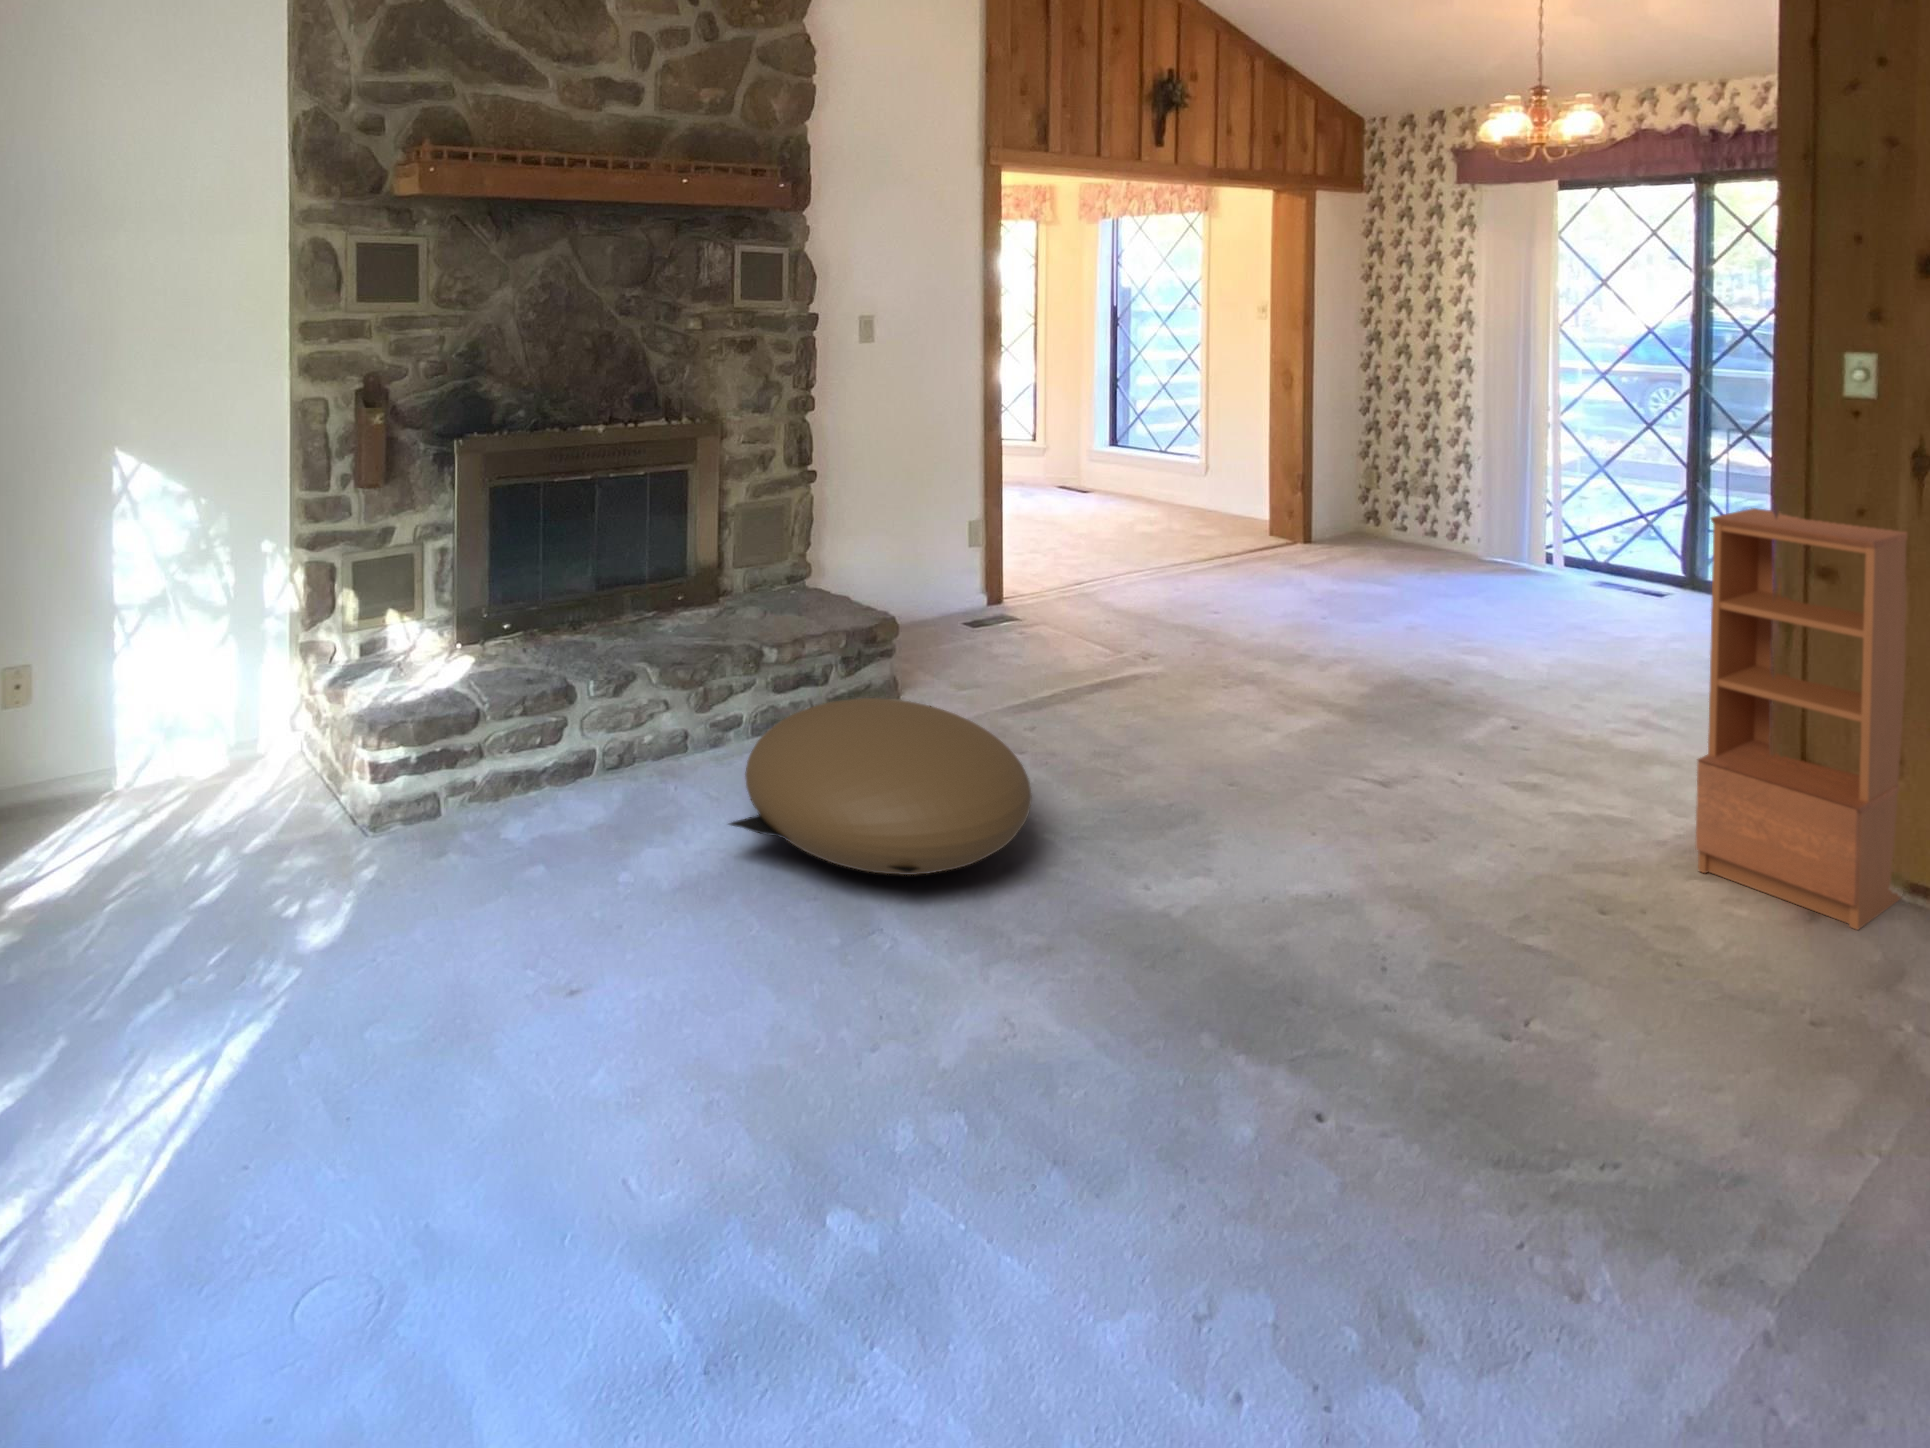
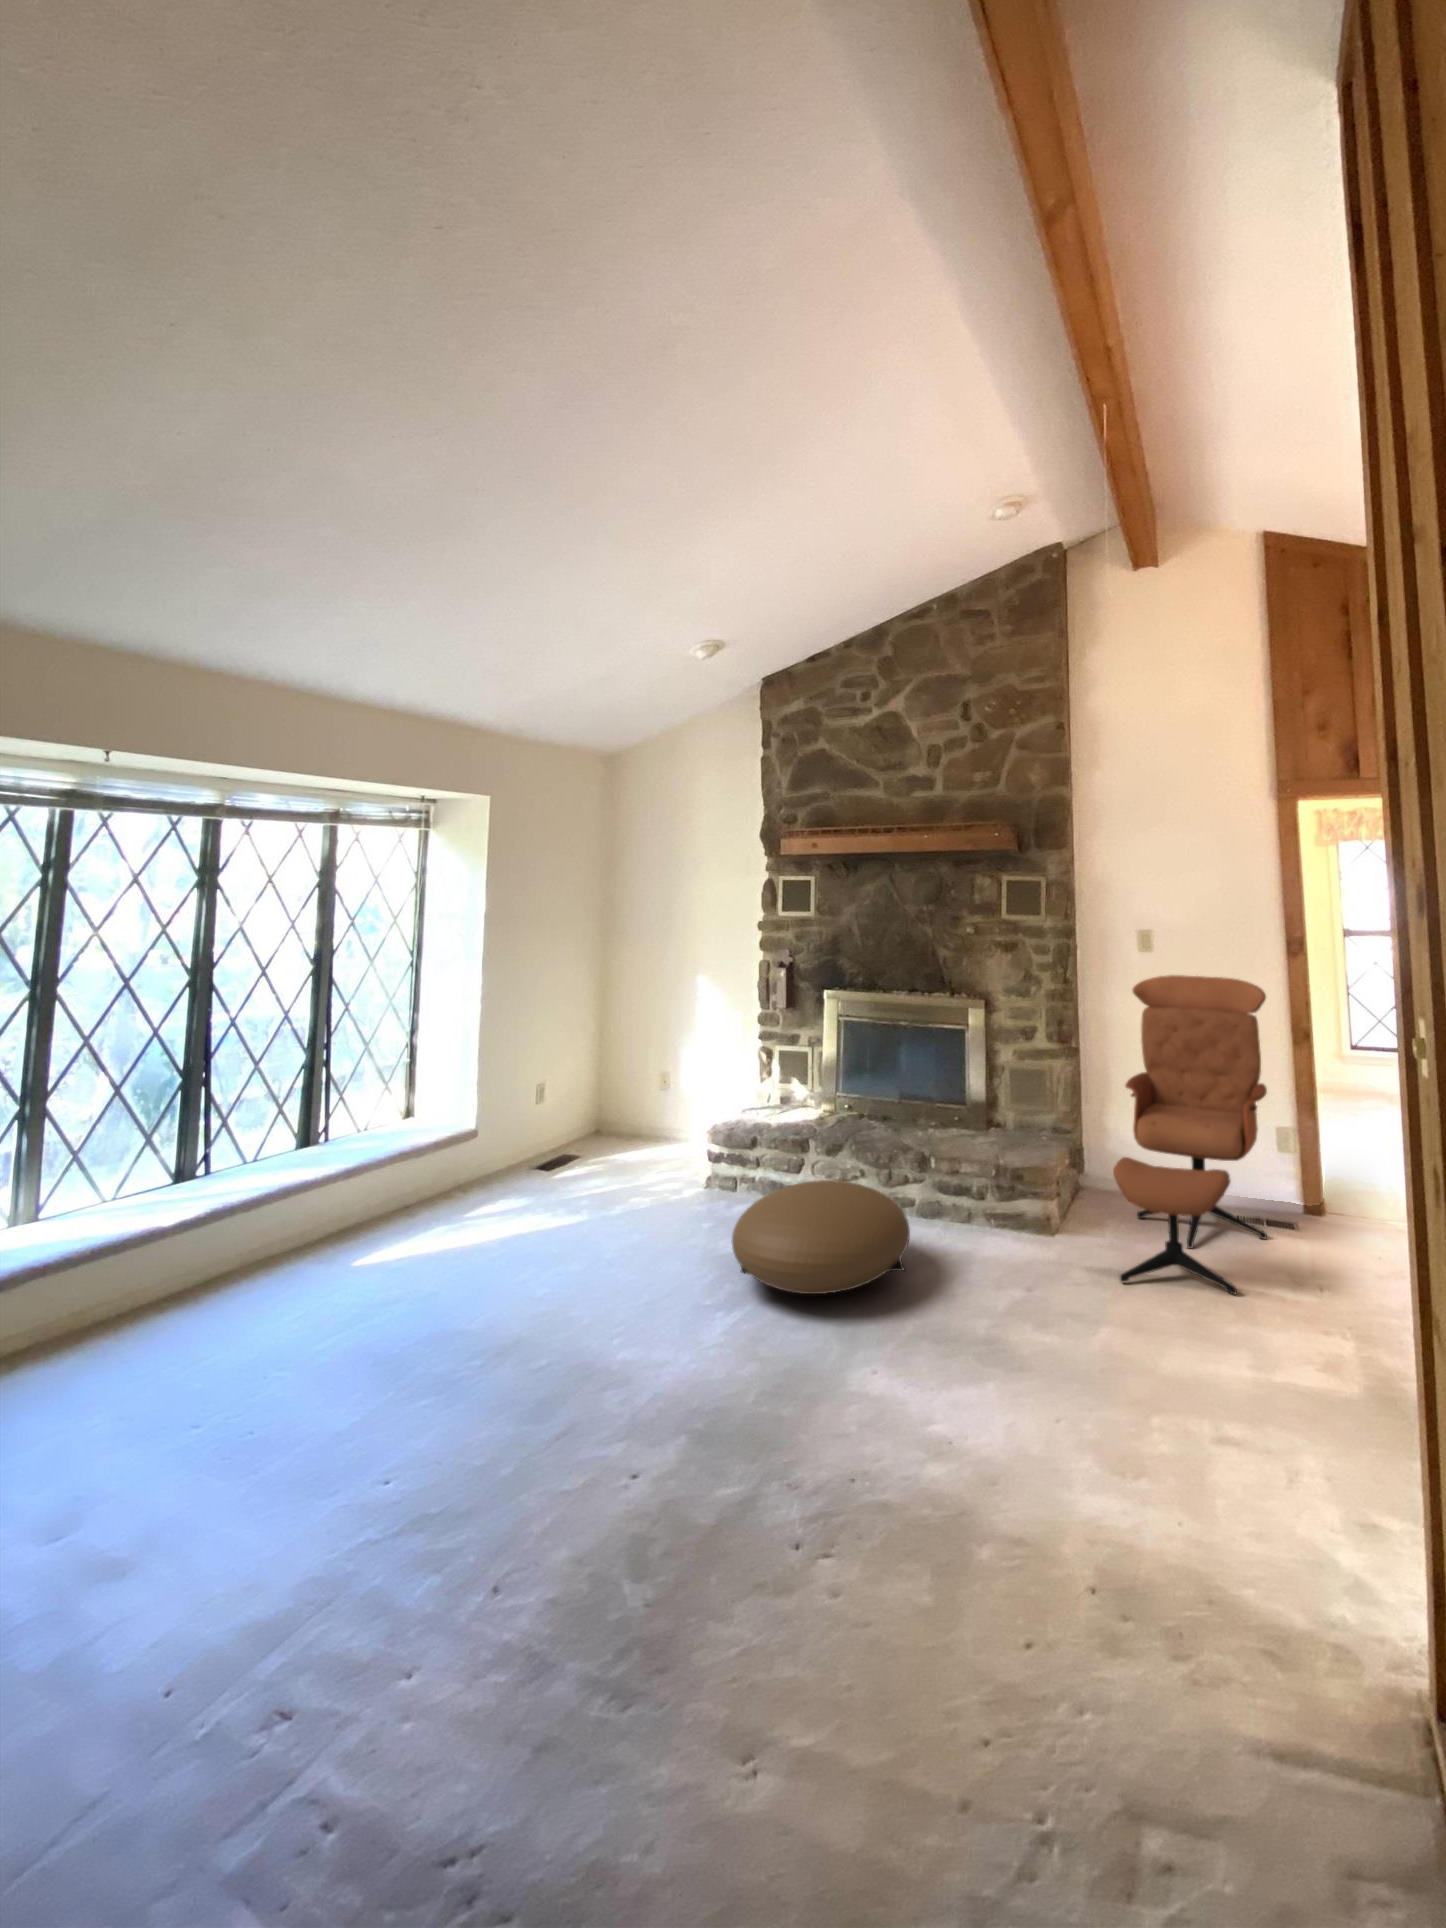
lounge chair: none [887,366,1143,711] -> present [1113,975,1267,1294]
bookcase: present [1696,508,1907,930] -> none [1225,1189,1423,1828]

